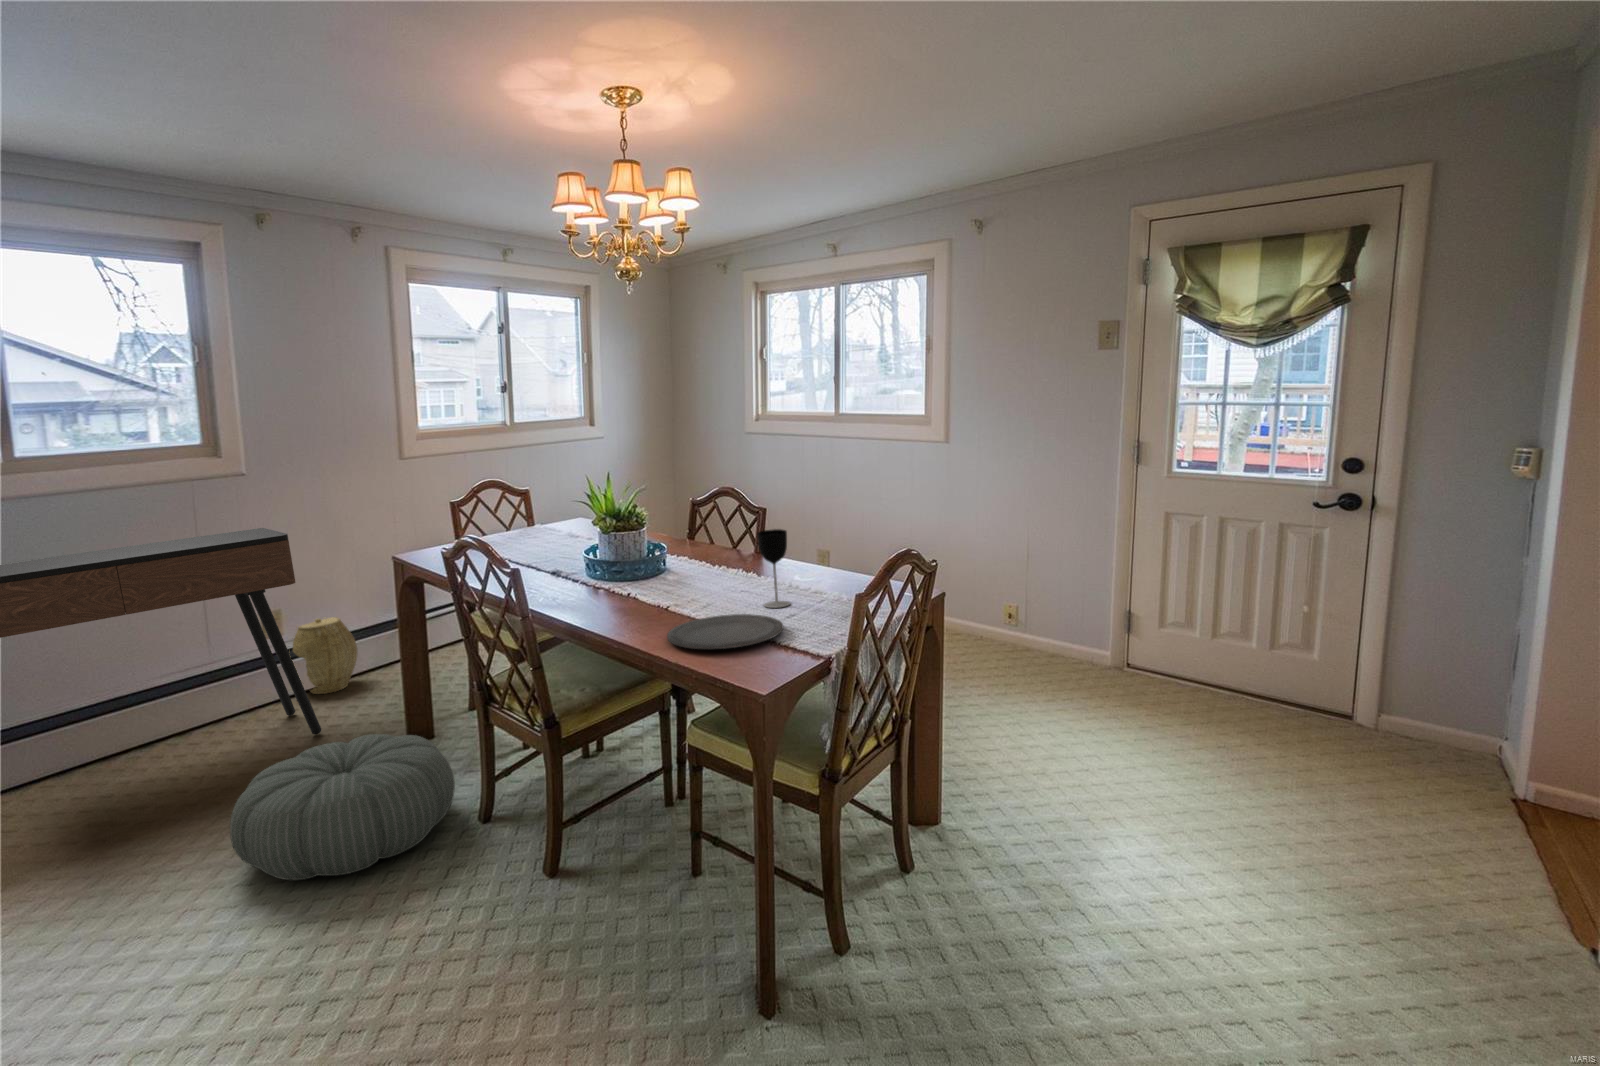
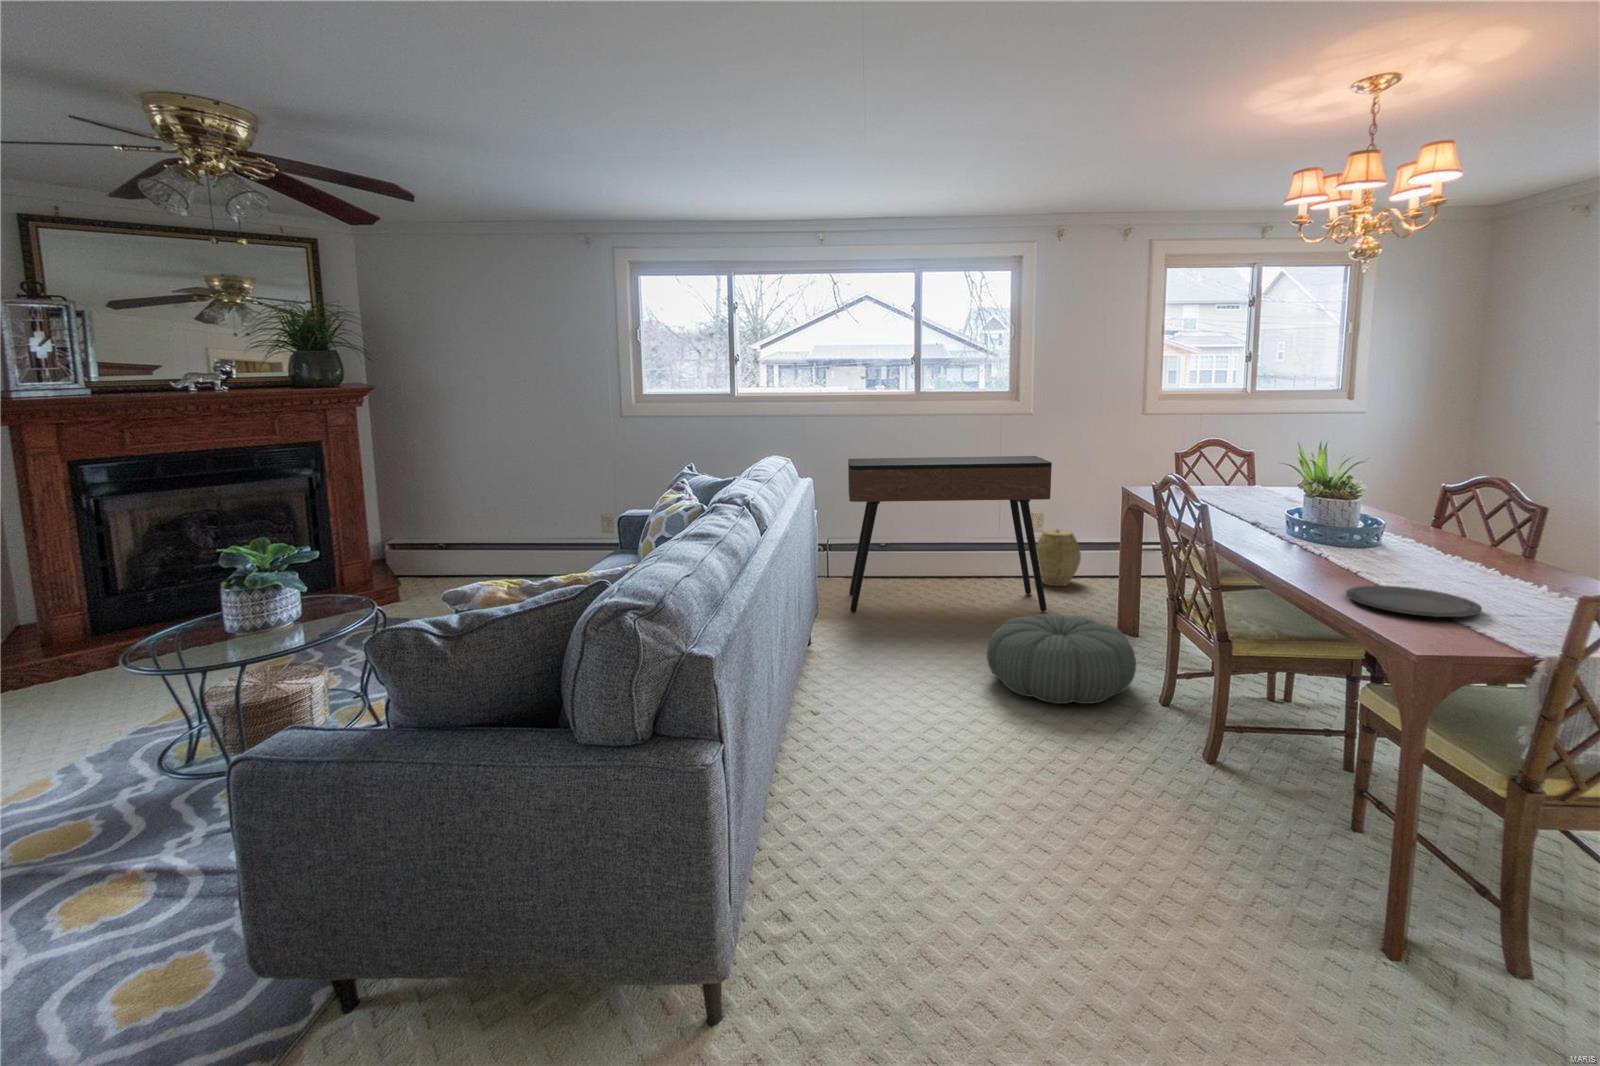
wine glass: present [757,529,790,608] -> none [1470,518,1520,597]

